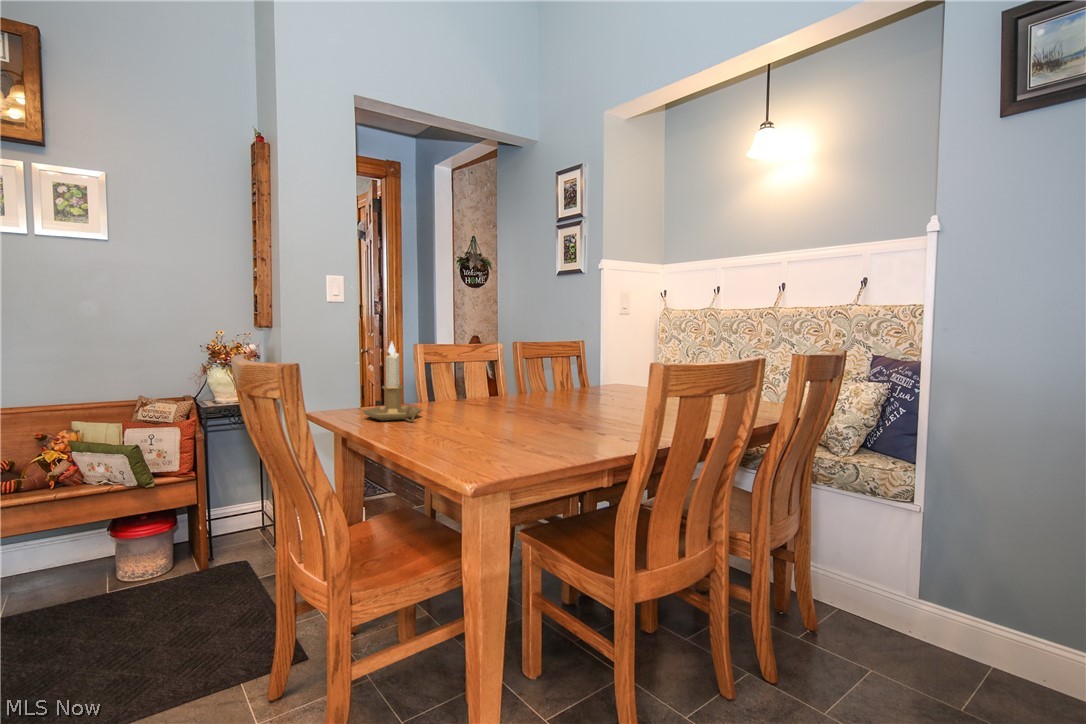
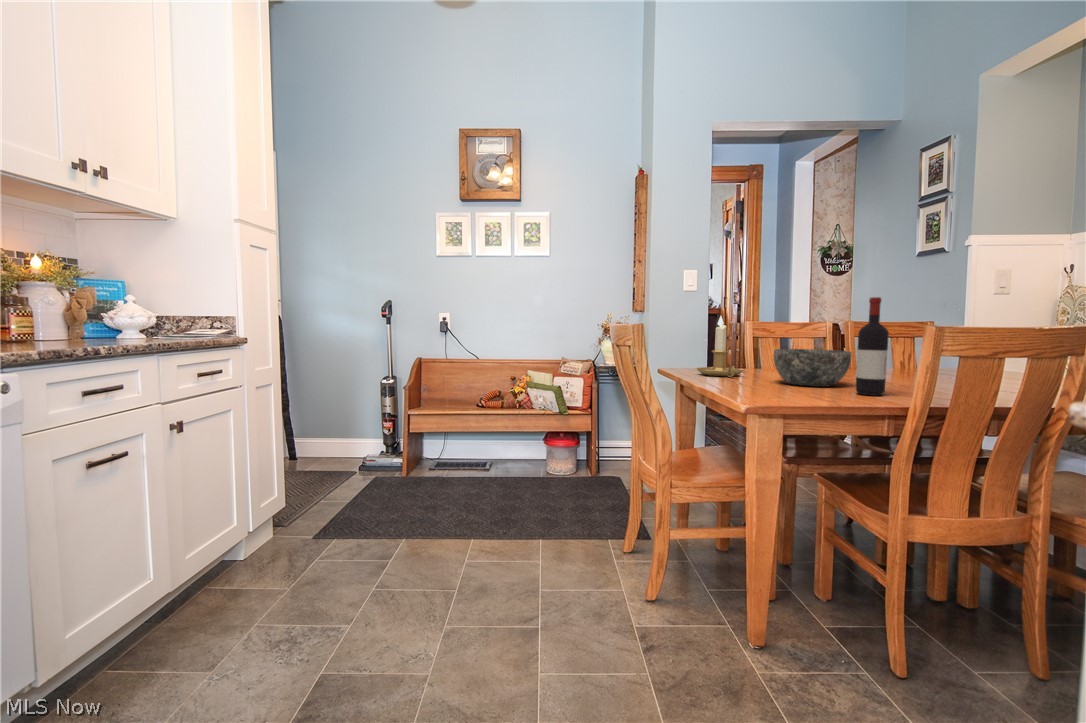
wine bottle: none [562,325,592,437] -> present [856,297,889,396]
bowl: none [464,381,547,428] -> present [773,349,851,387]

